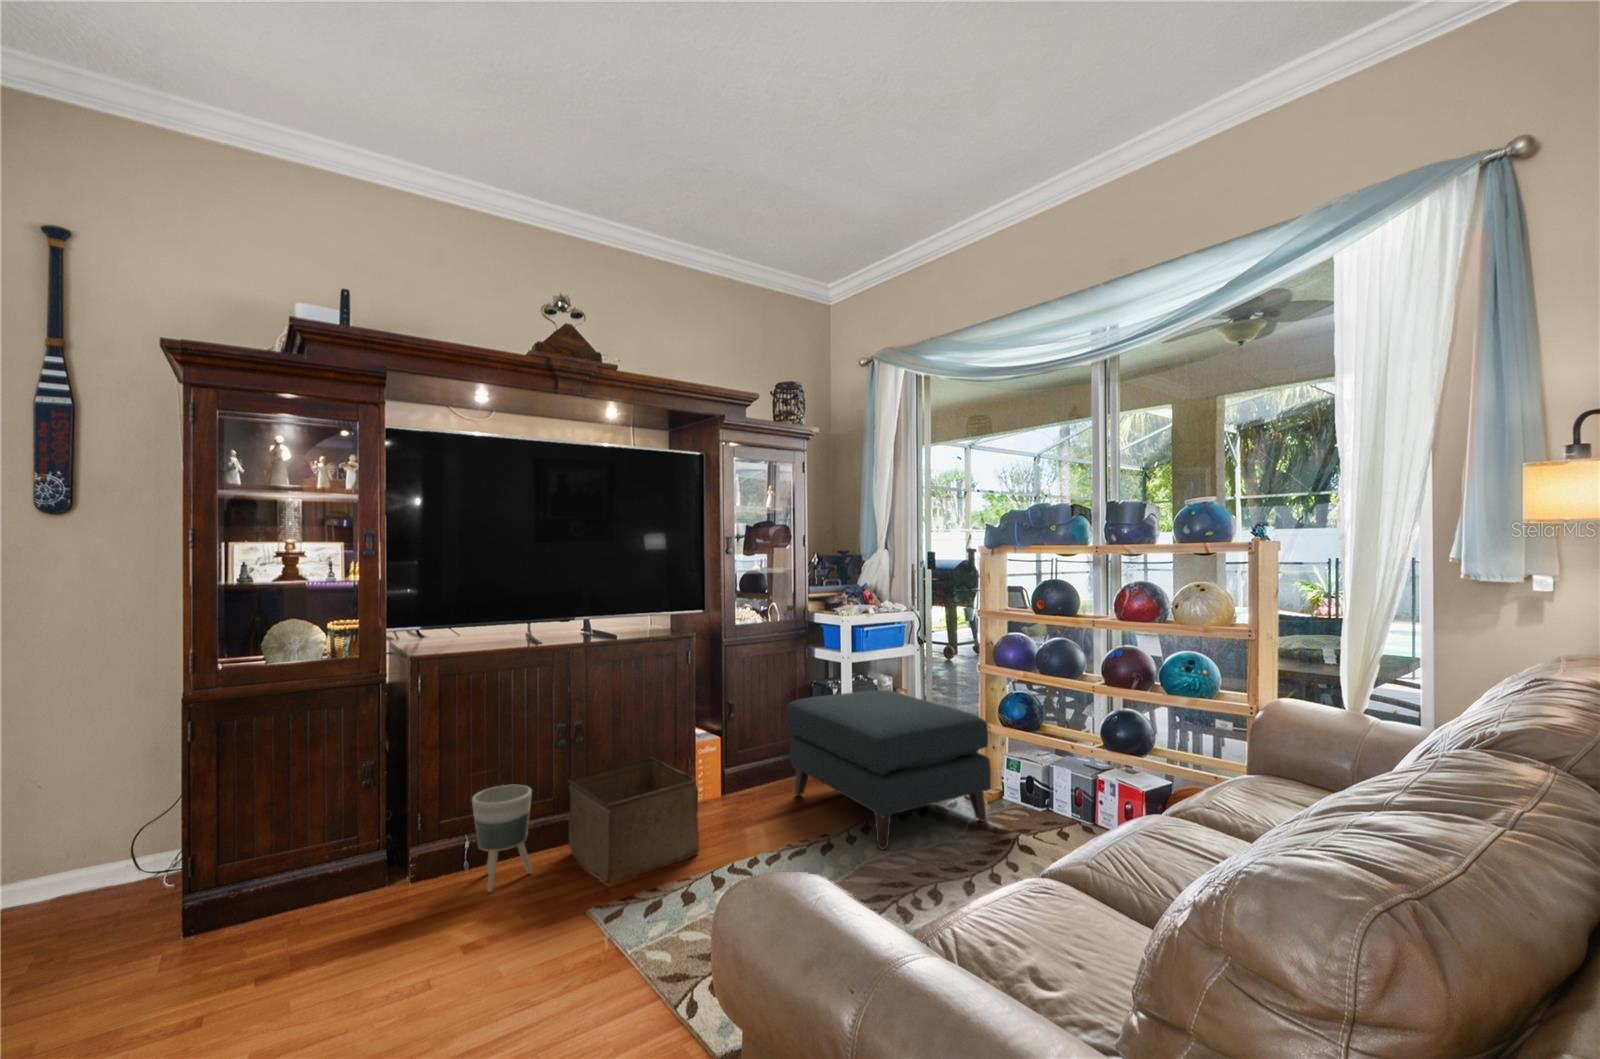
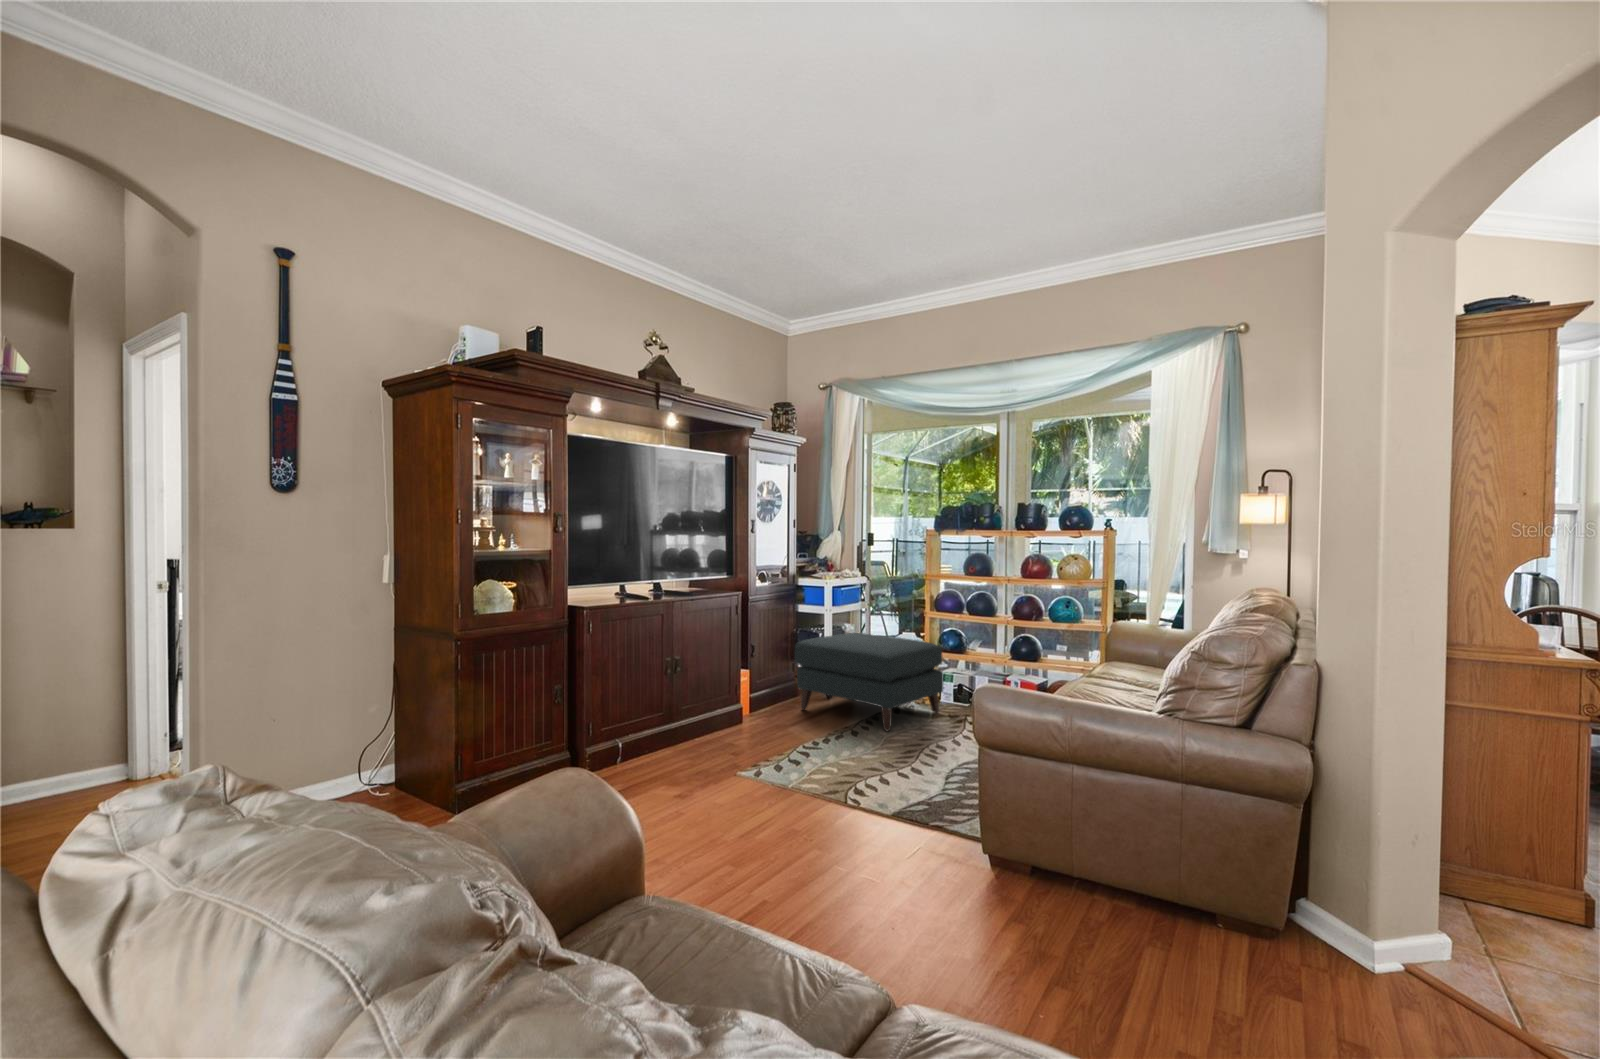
storage bin: present [568,758,699,885] -> none [674,683,769,763]
planter: present [472,785,532,892] -> none [622,701,663,775]

